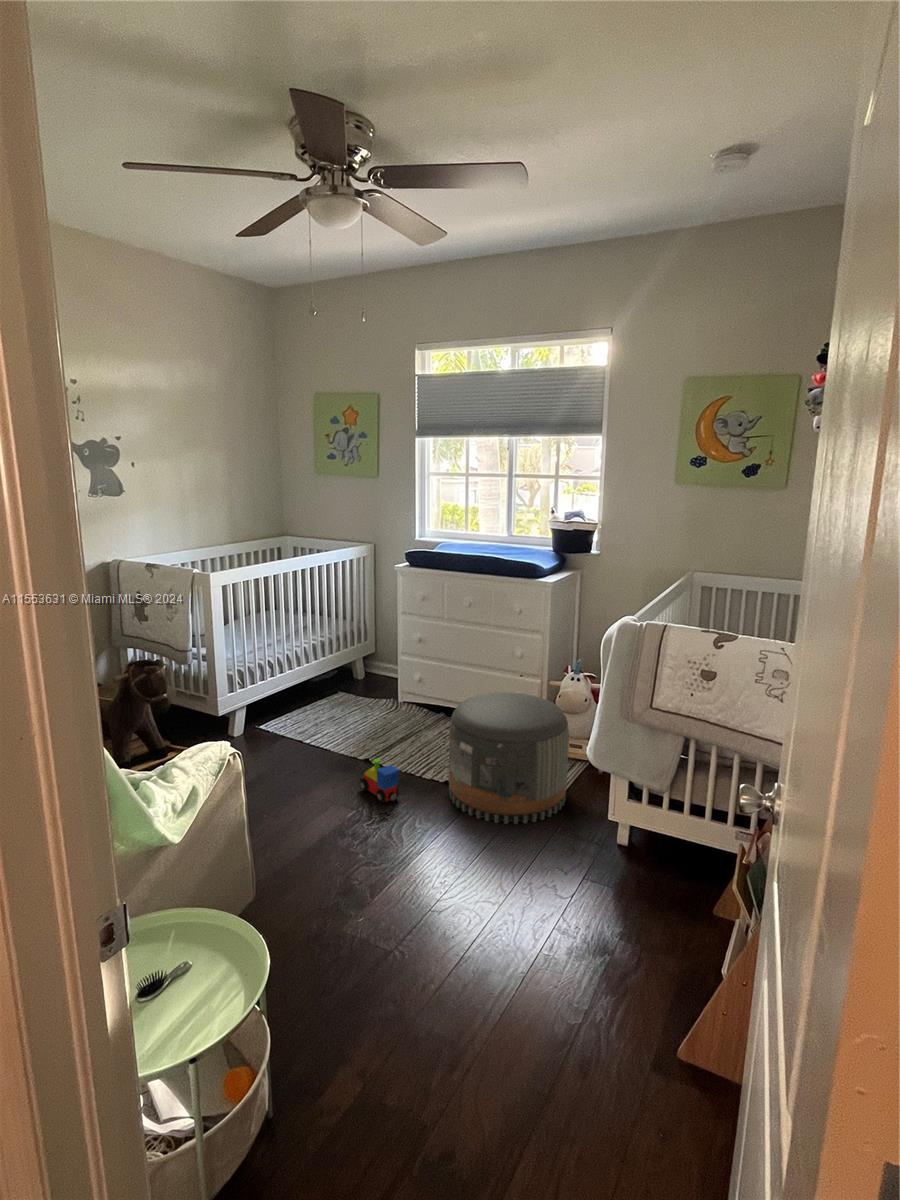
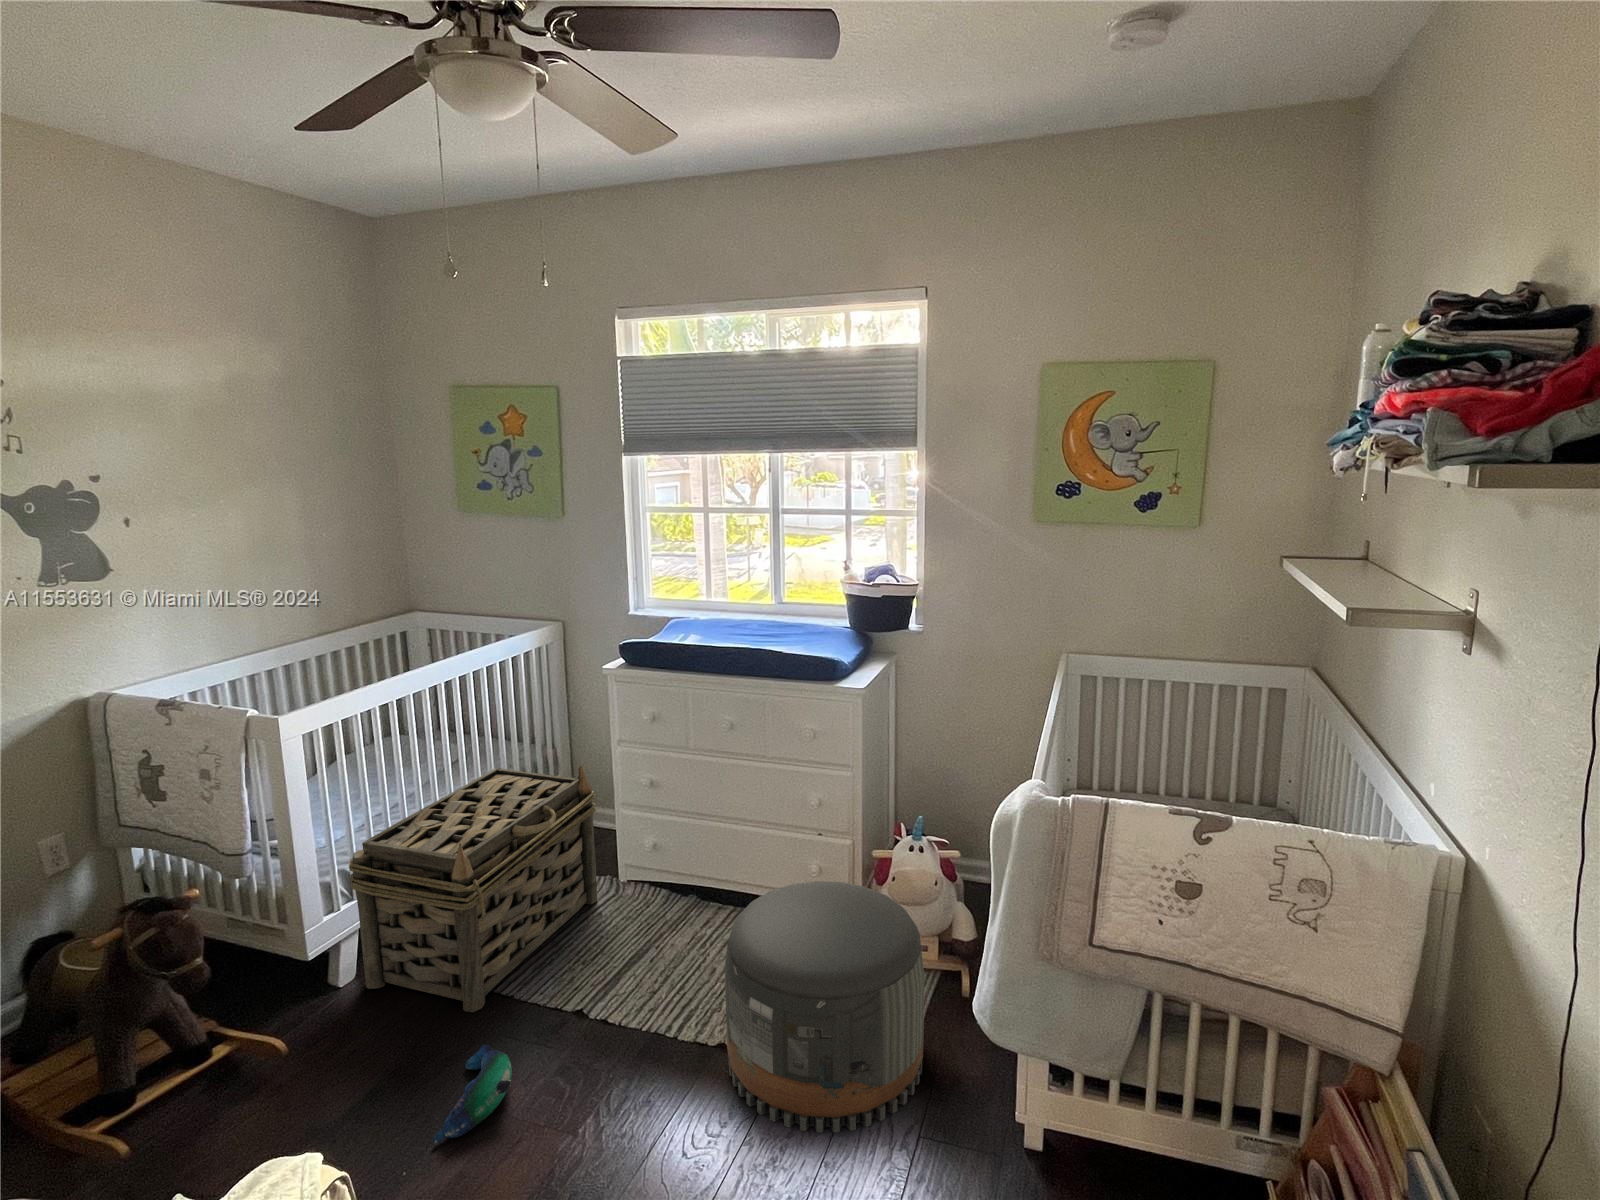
basket: none [243,626,385,753] -> present [349,765,597,1012]
toy train: present [360,759,400,802] -> none [573,1032,645,1114]
plush toy: none [283,765,327,803] -> present [433,1045,512,1144]

